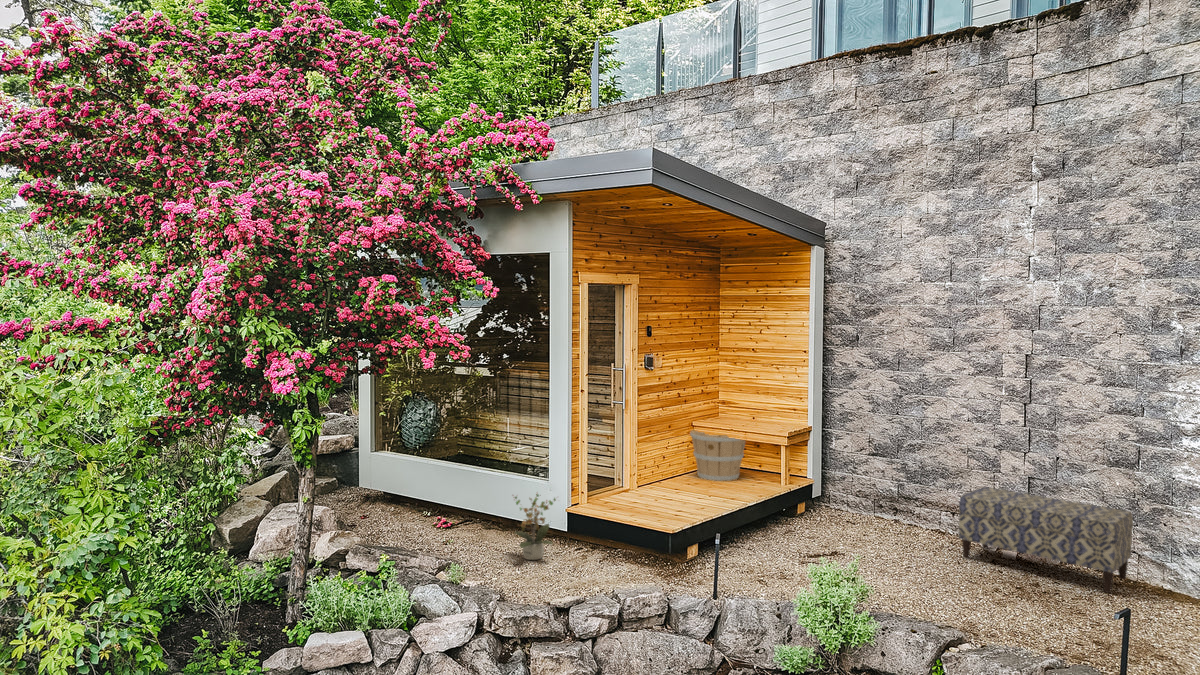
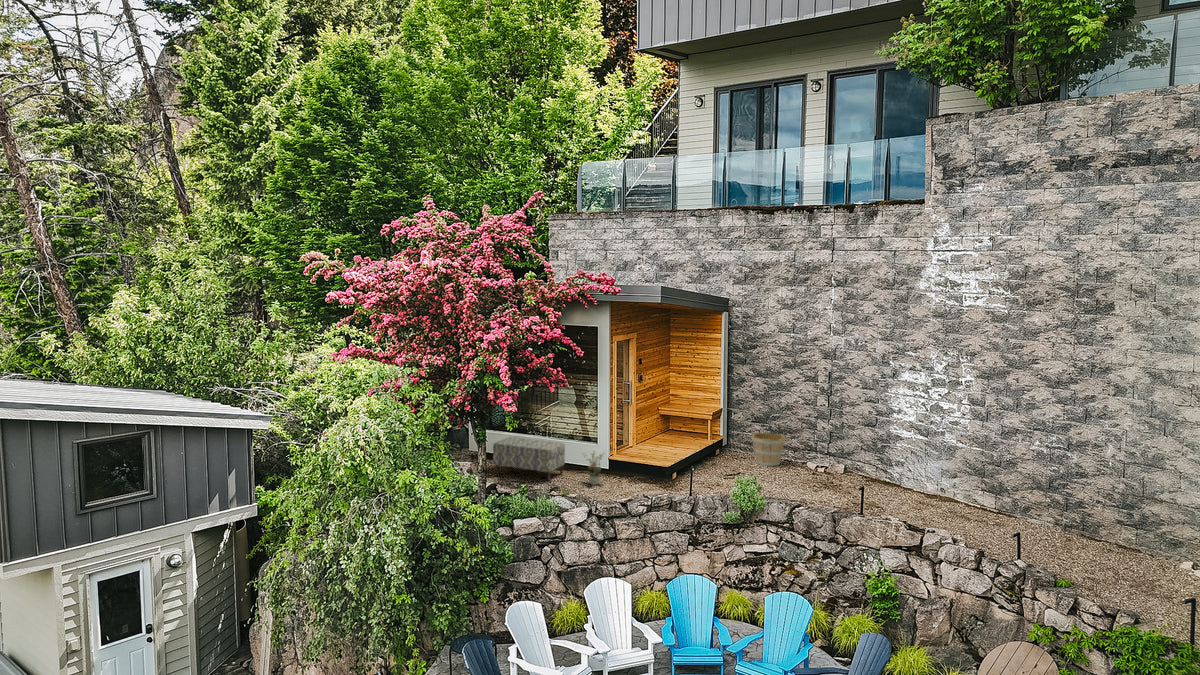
wooden bucket: present [690,430,745,481] -> present [752,433,785,466]
bench: present [959,487,1133,593] -> present [493,437,565,481]

